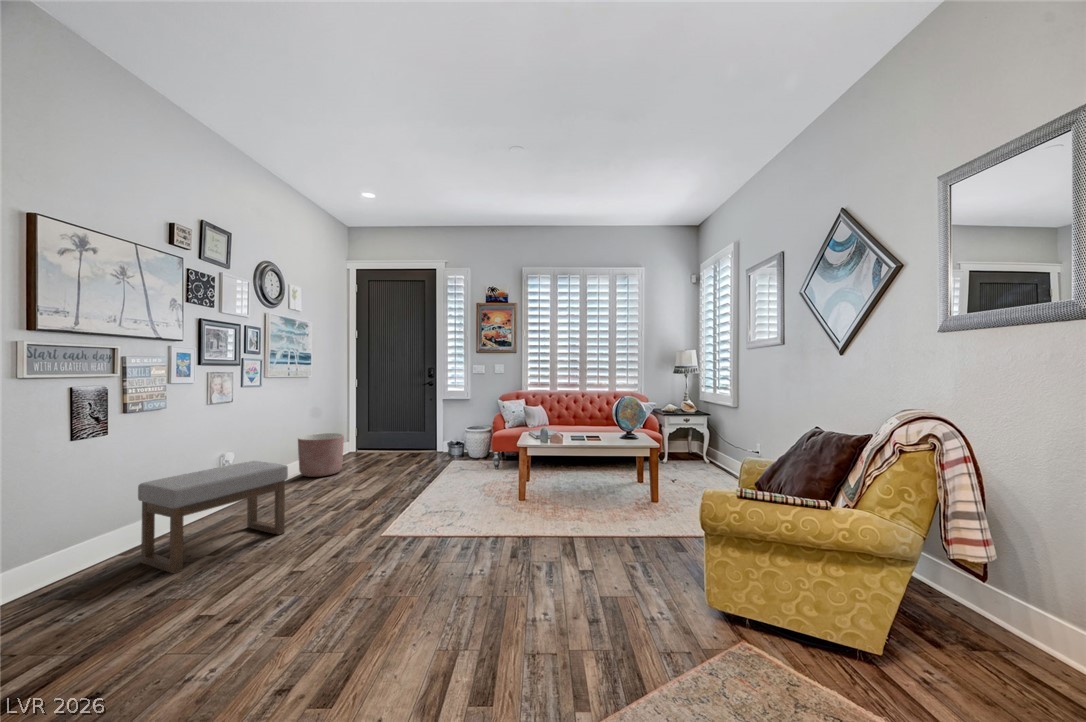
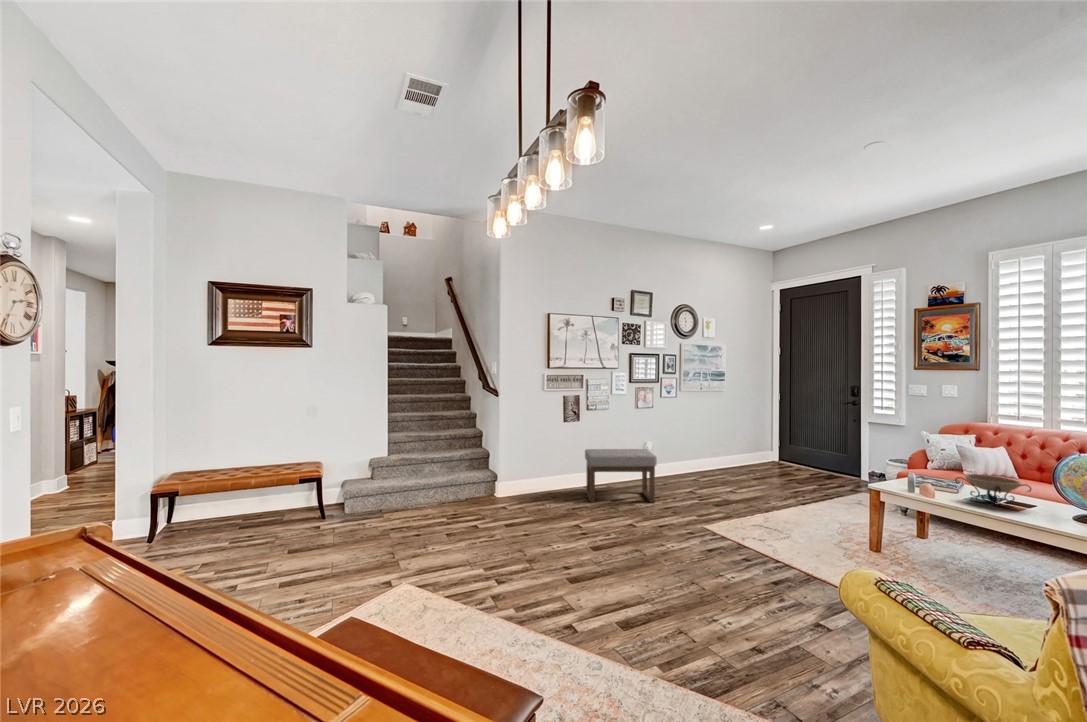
decorative bowl: none [564,419,596,438] -> present [955,474,1031,505]
planter: present [298,433,344,477] -> none [709,438,746,475]

